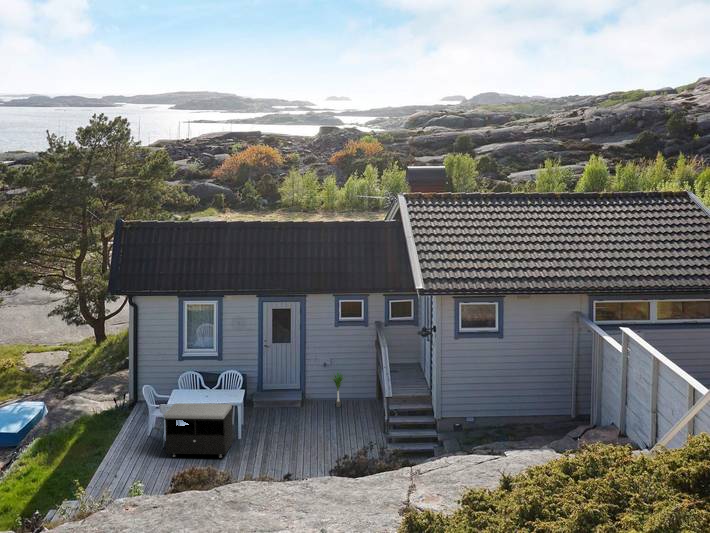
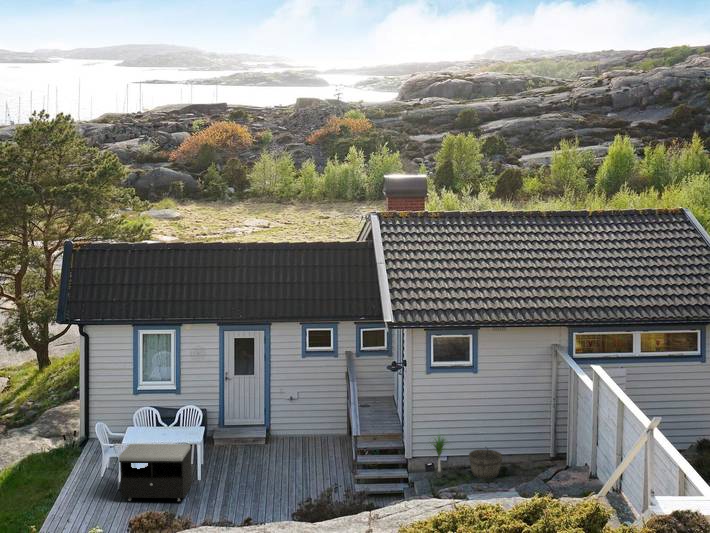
potted plant: present [333,372,343,407] -> present [433,436,445,478]
wooden bucket: none [495,409,527,439] -> present [469,449,502,479]

